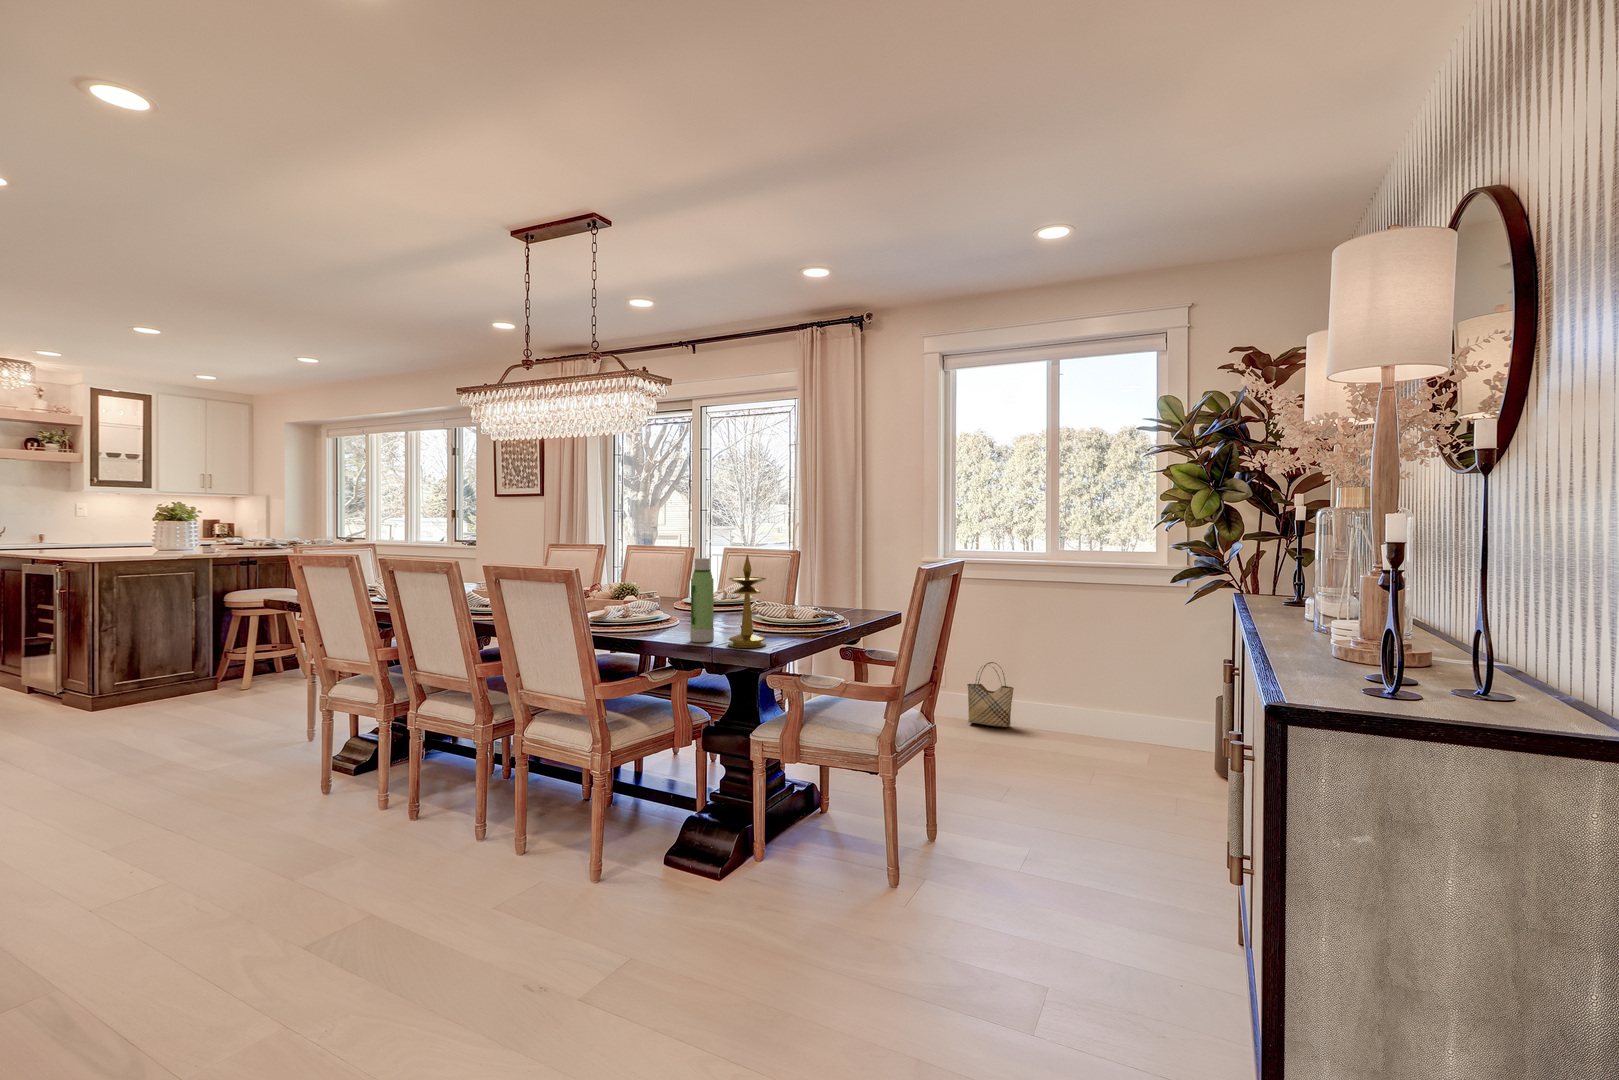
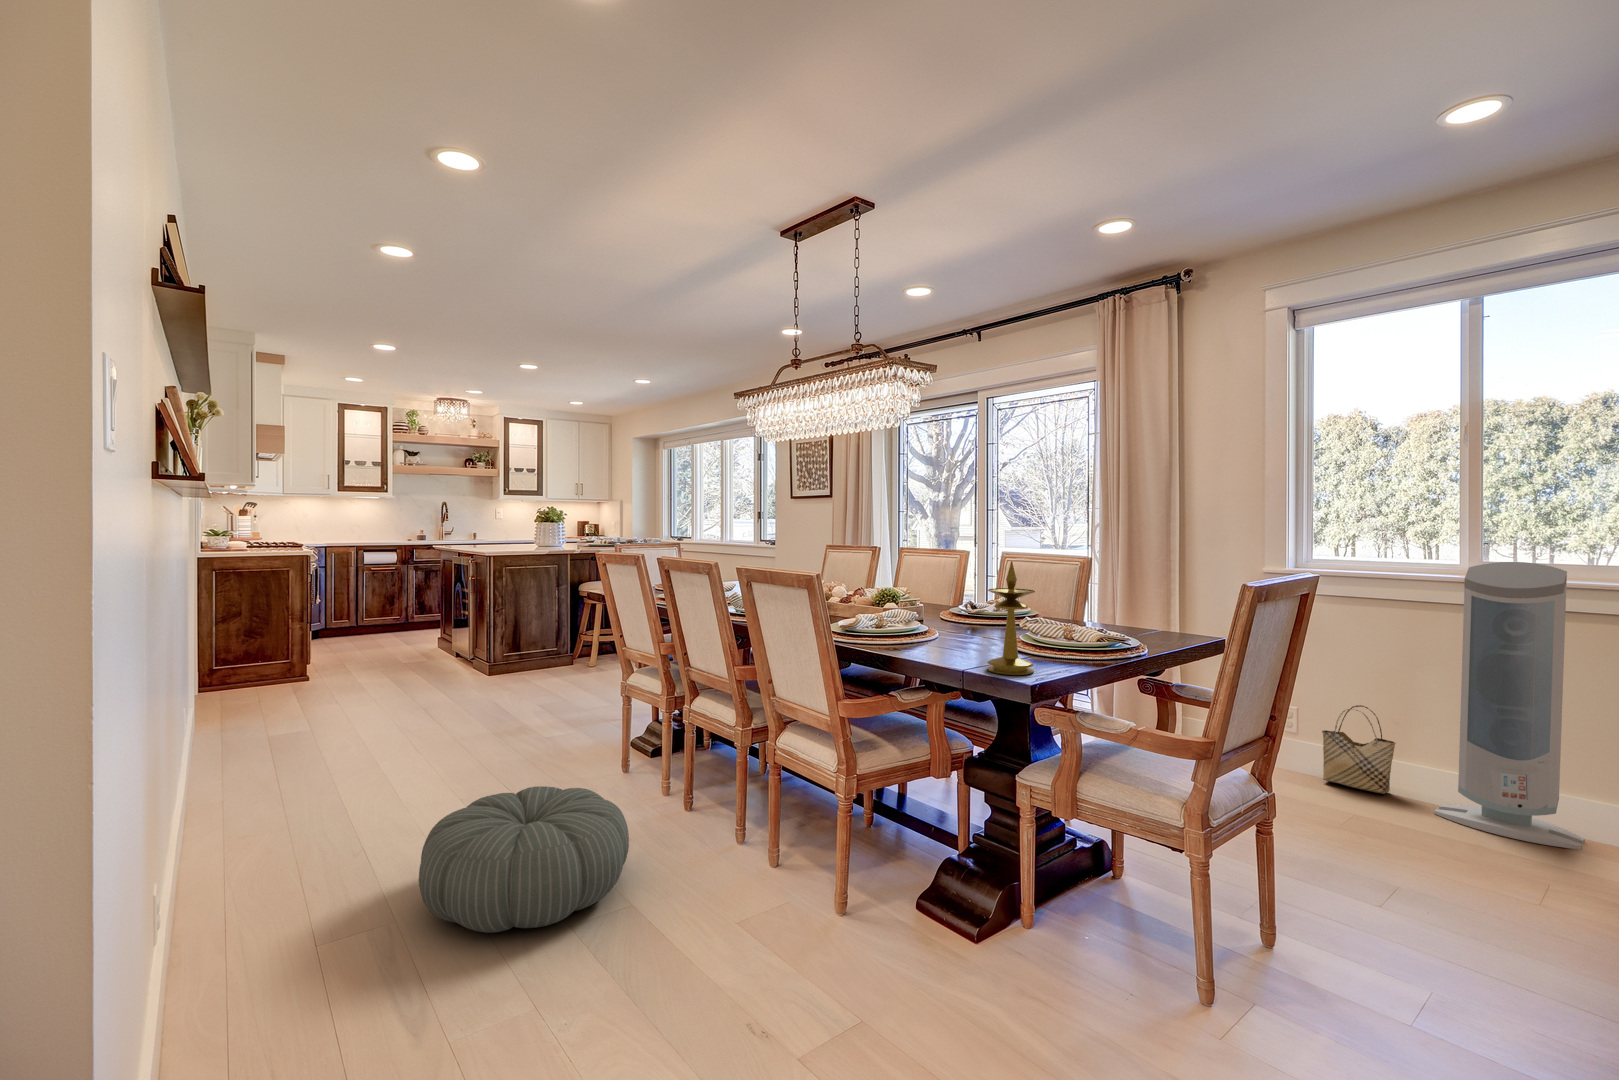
air purifier: none [1037,550,1120,748] -> present [1434,562,1585,849]
water bottle: present [690,558,714,642] -> none [945,564,972,663]
pouf: none [115,804,374,960] -> present [419,786,629,933]

